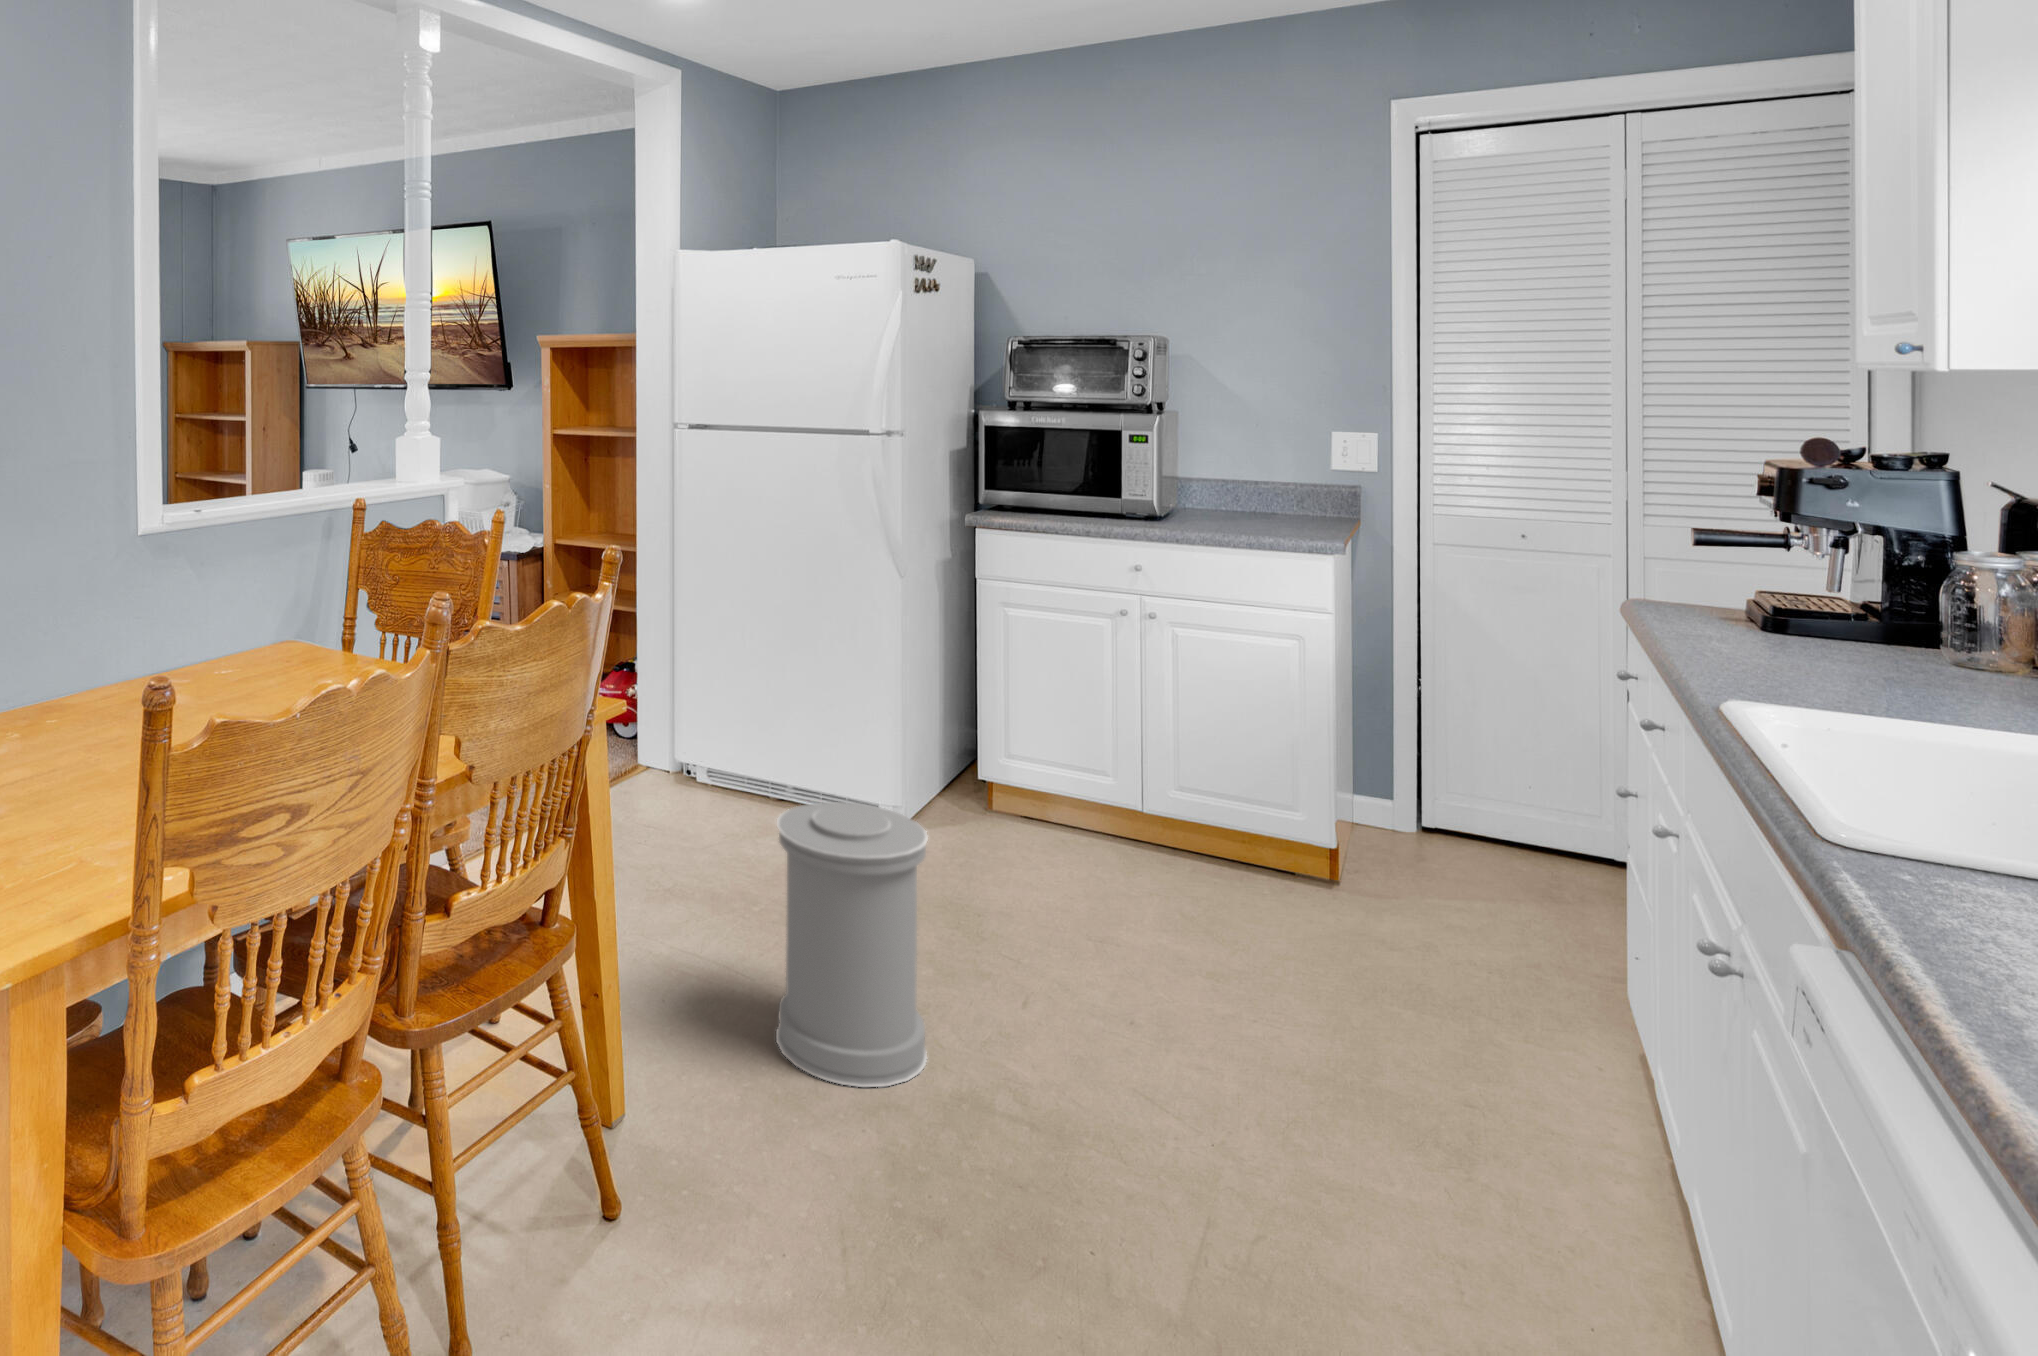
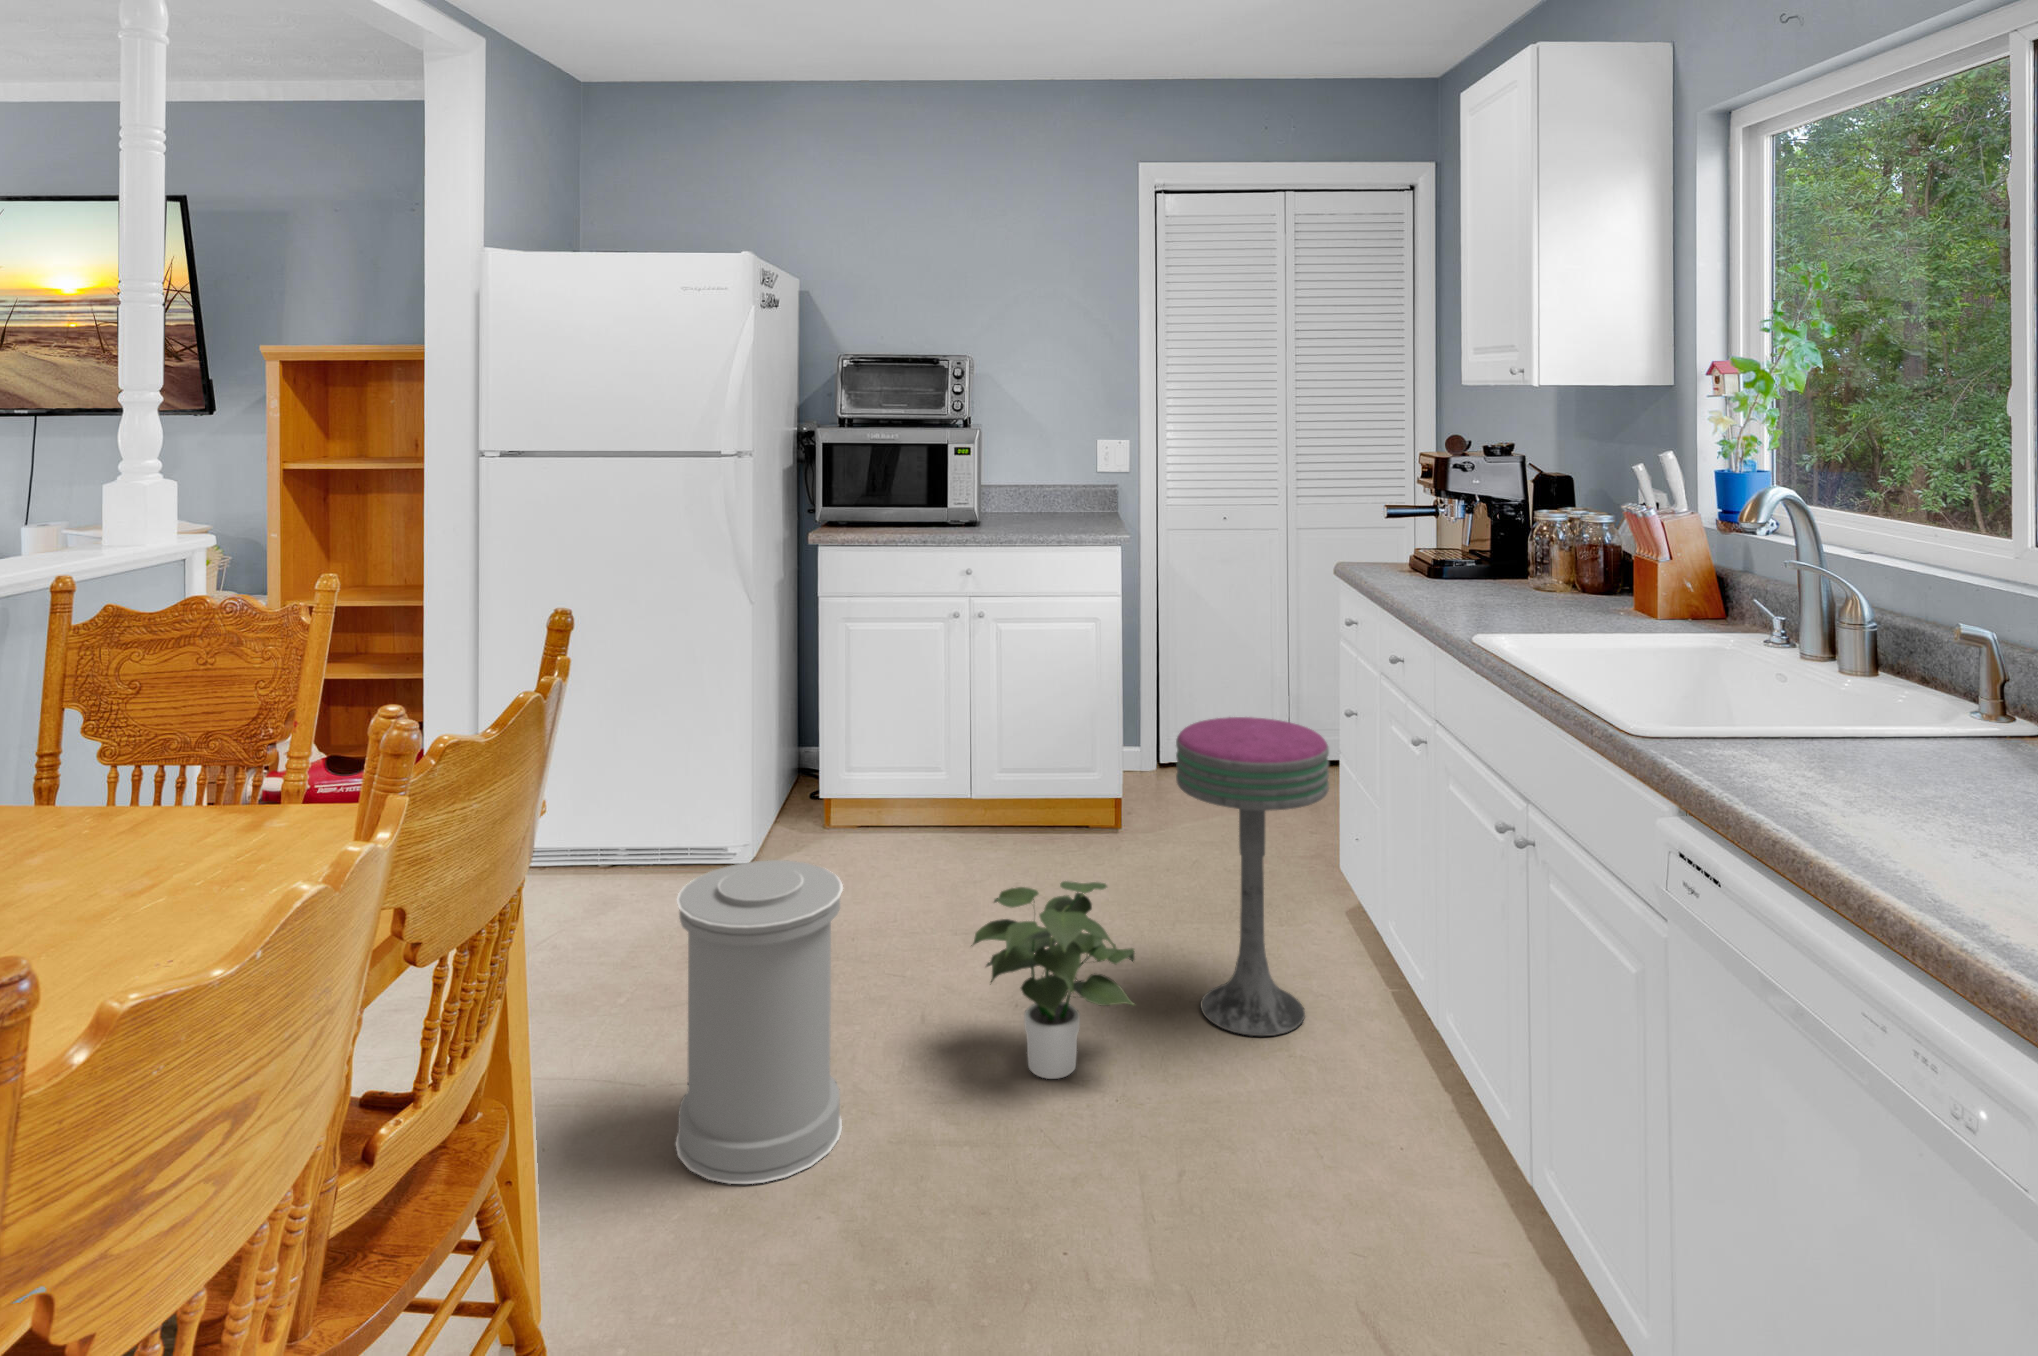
bar stool: none [1336,757,1552,1136] -> present [1176,717,1329,1036]
potted plant: none [1073,889,1269,1094] -> present [971,881,1135,1079]

